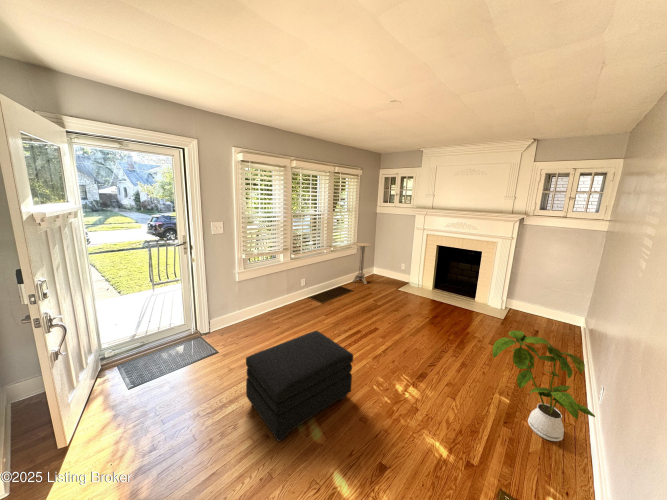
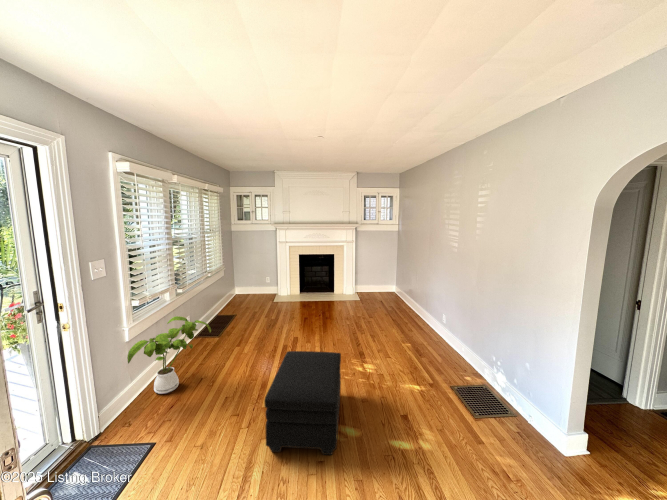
side table: present [352,243,371,284] -> none [222,264,241,310]
house plant: present [492,330,595,441] -> present [127,316,211,394]

